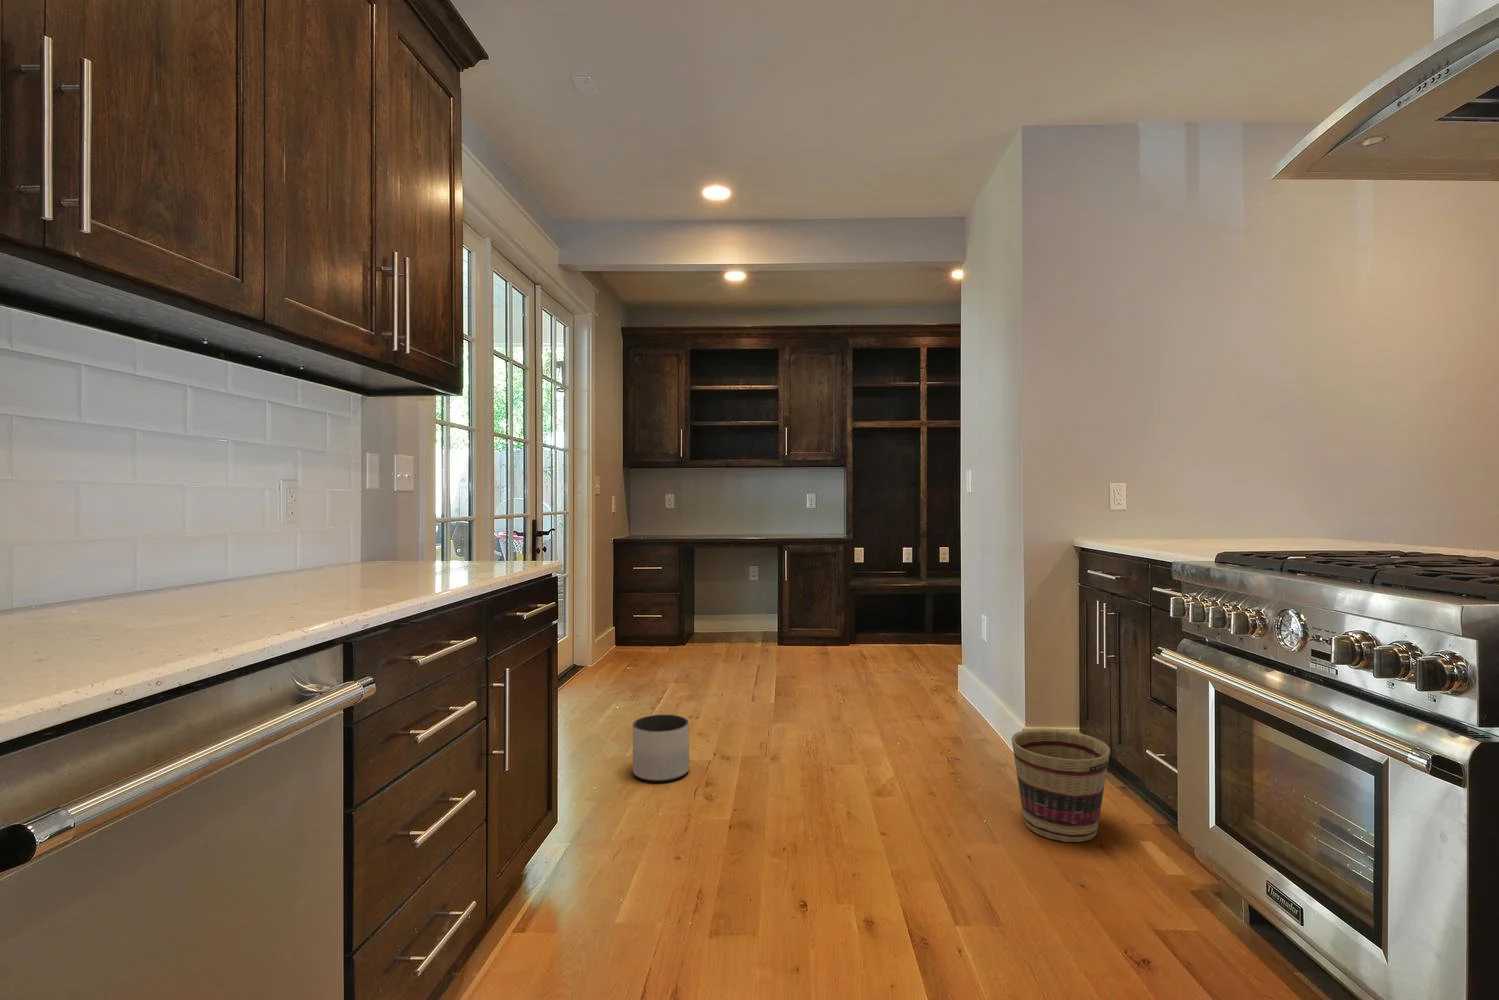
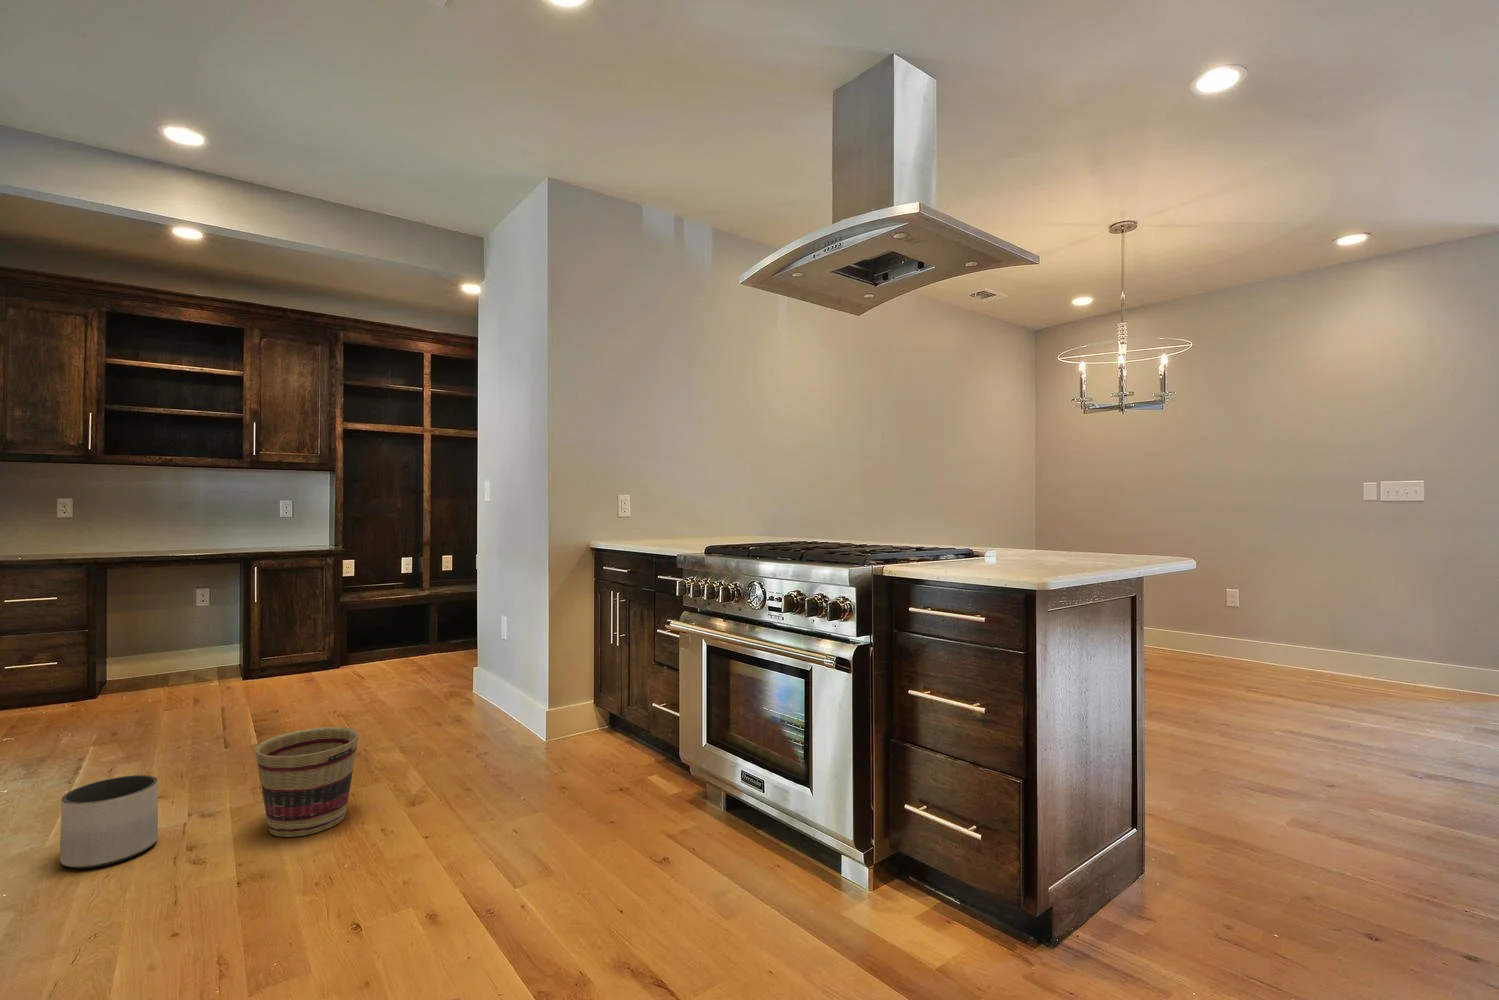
basket: present [1012,729,1110,842] -> present [255,727,359,837]

